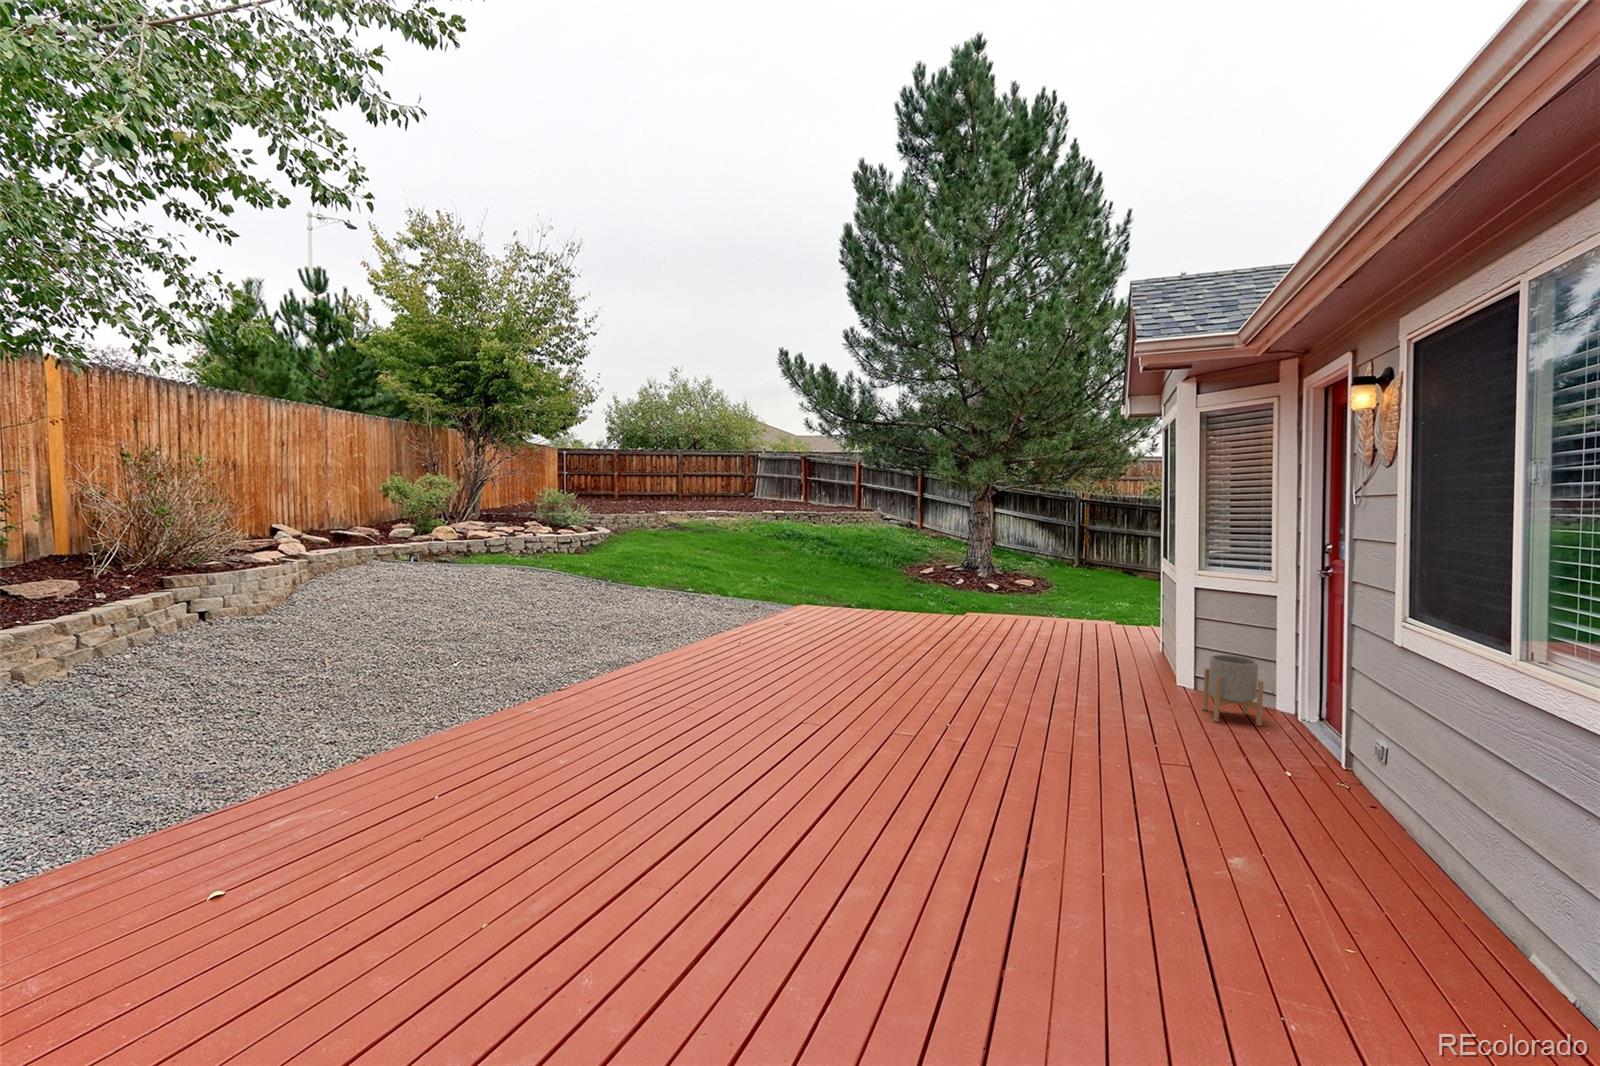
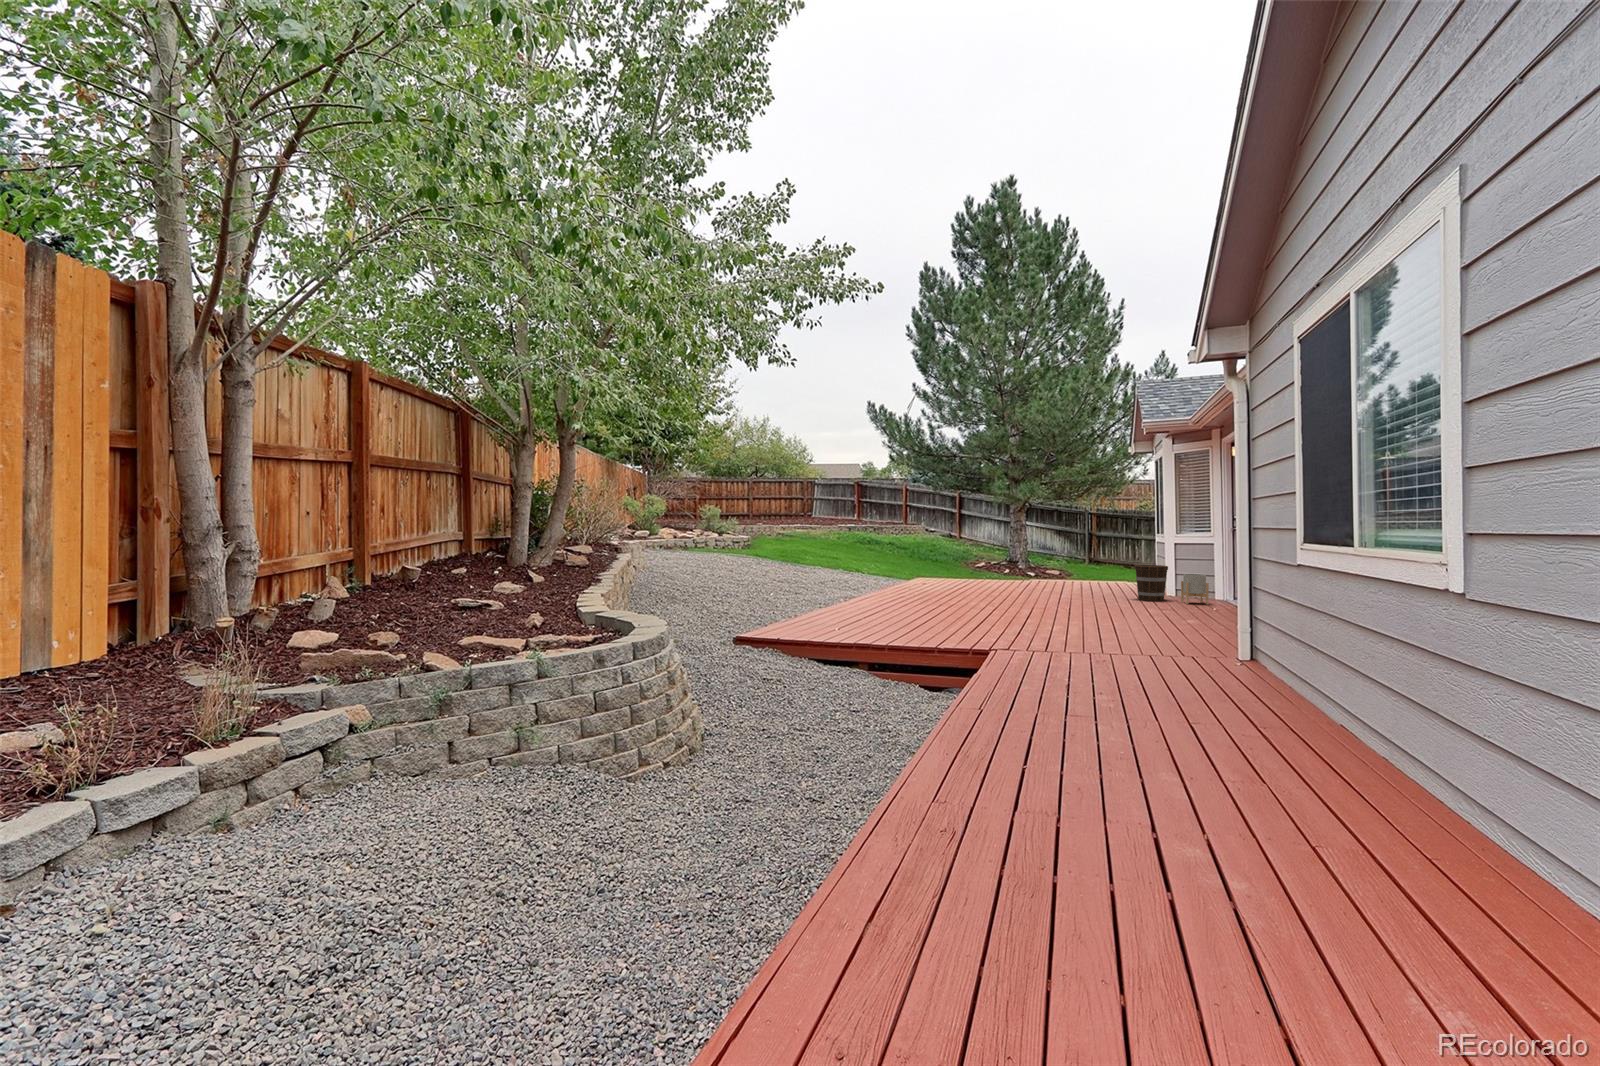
bucket: none [1114,625,1179,702] -> present [1135,565,1168,601]

